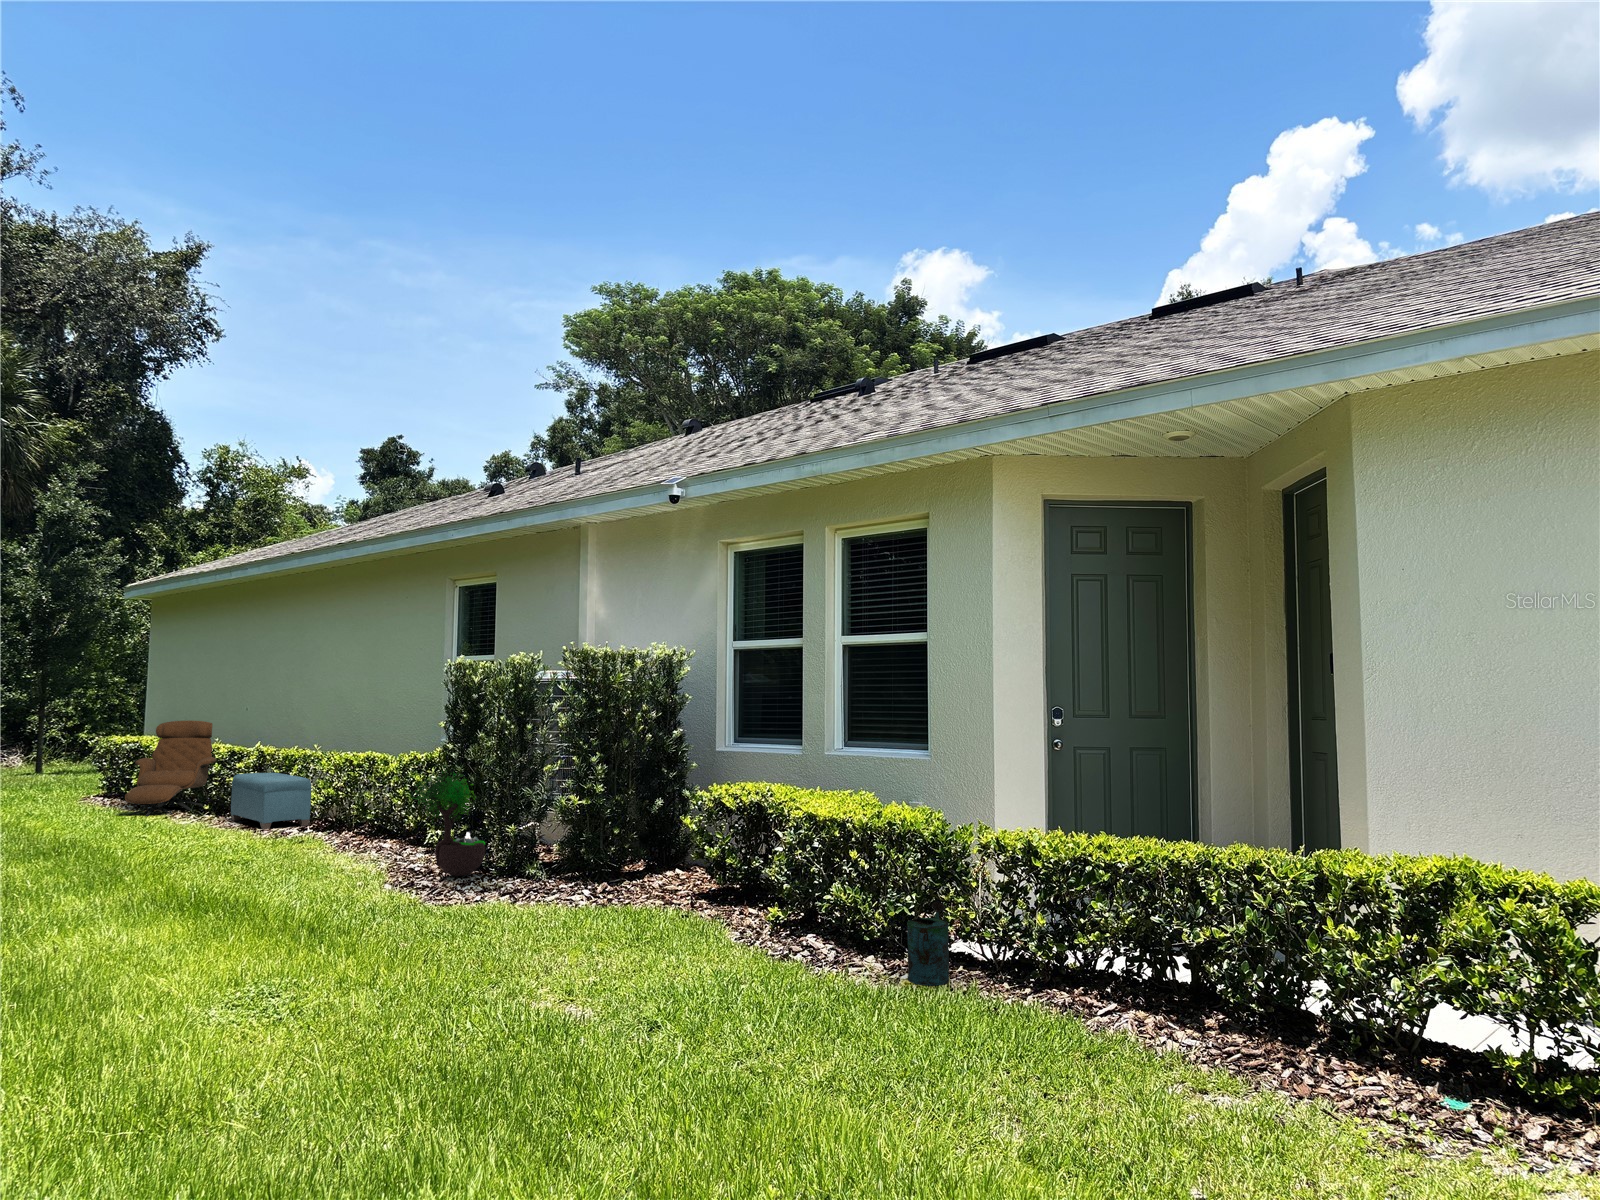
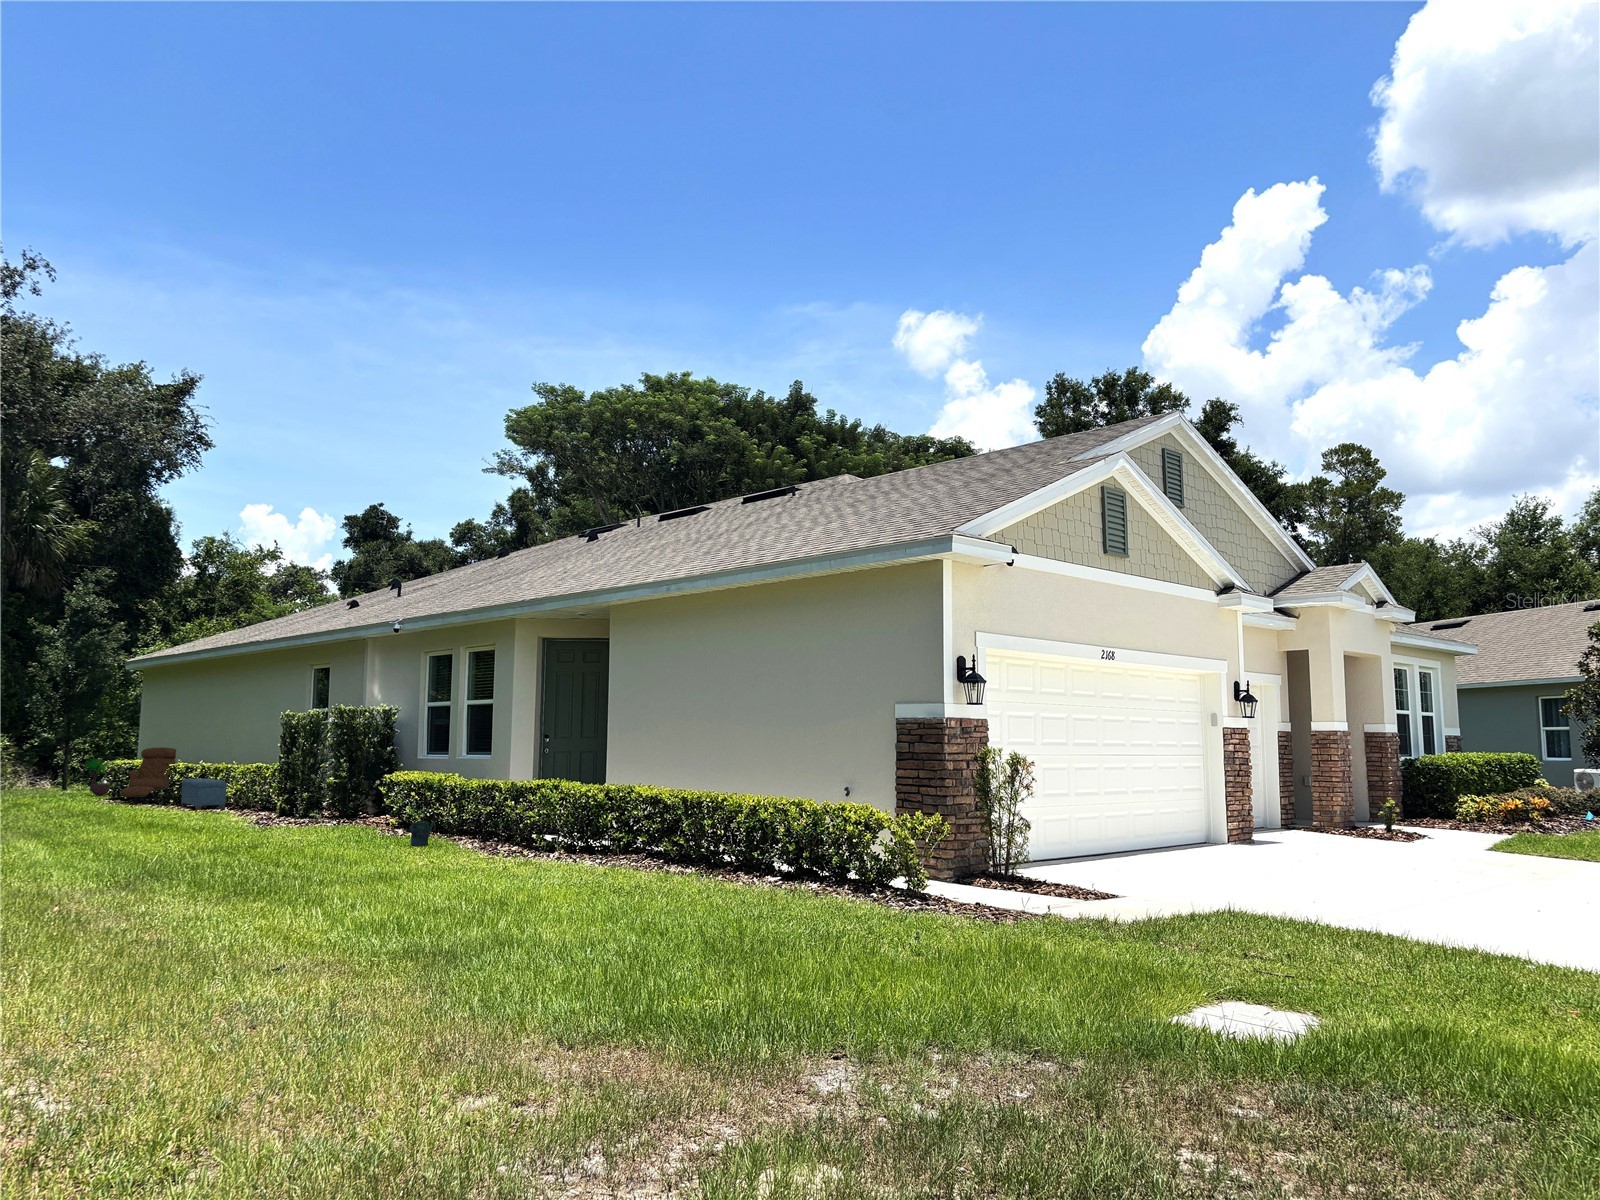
potted tree: present [413,765,485,876] -> present [85,757,110,796]

